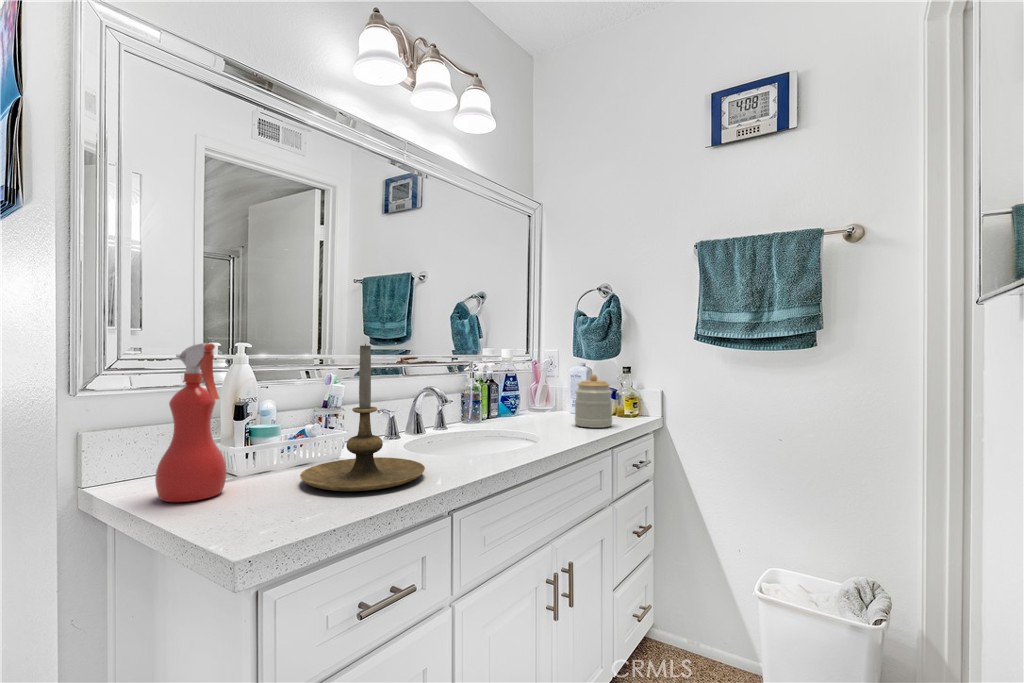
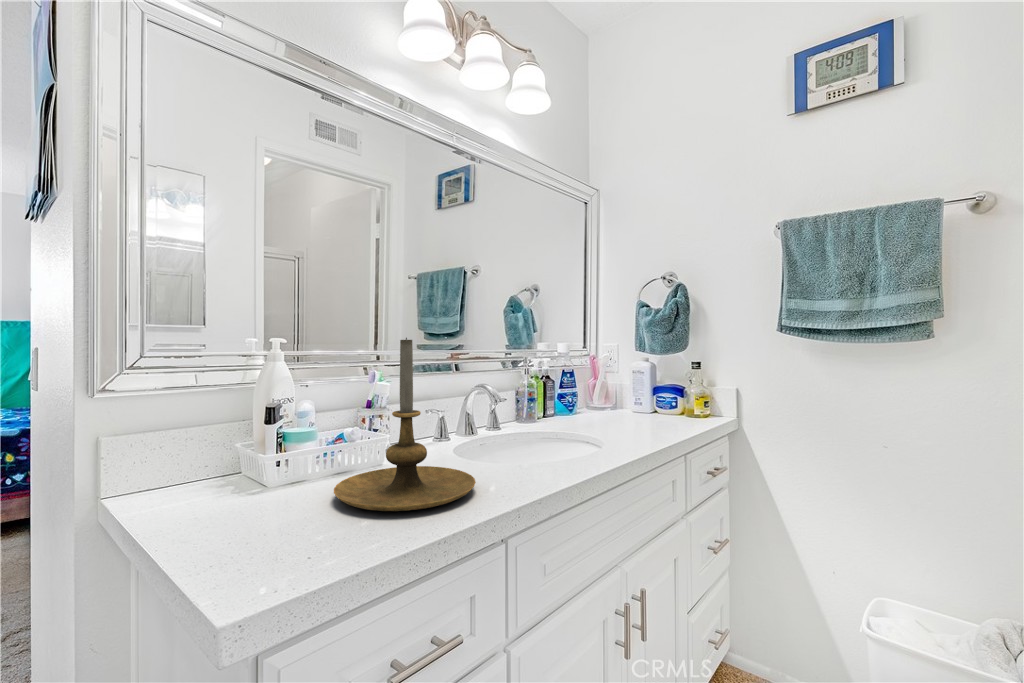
spray bottle: present [155,343,227,502] -> none [171,338,251,521]
jar: present [575,374,612,428] -> none [640,371,683,430]

